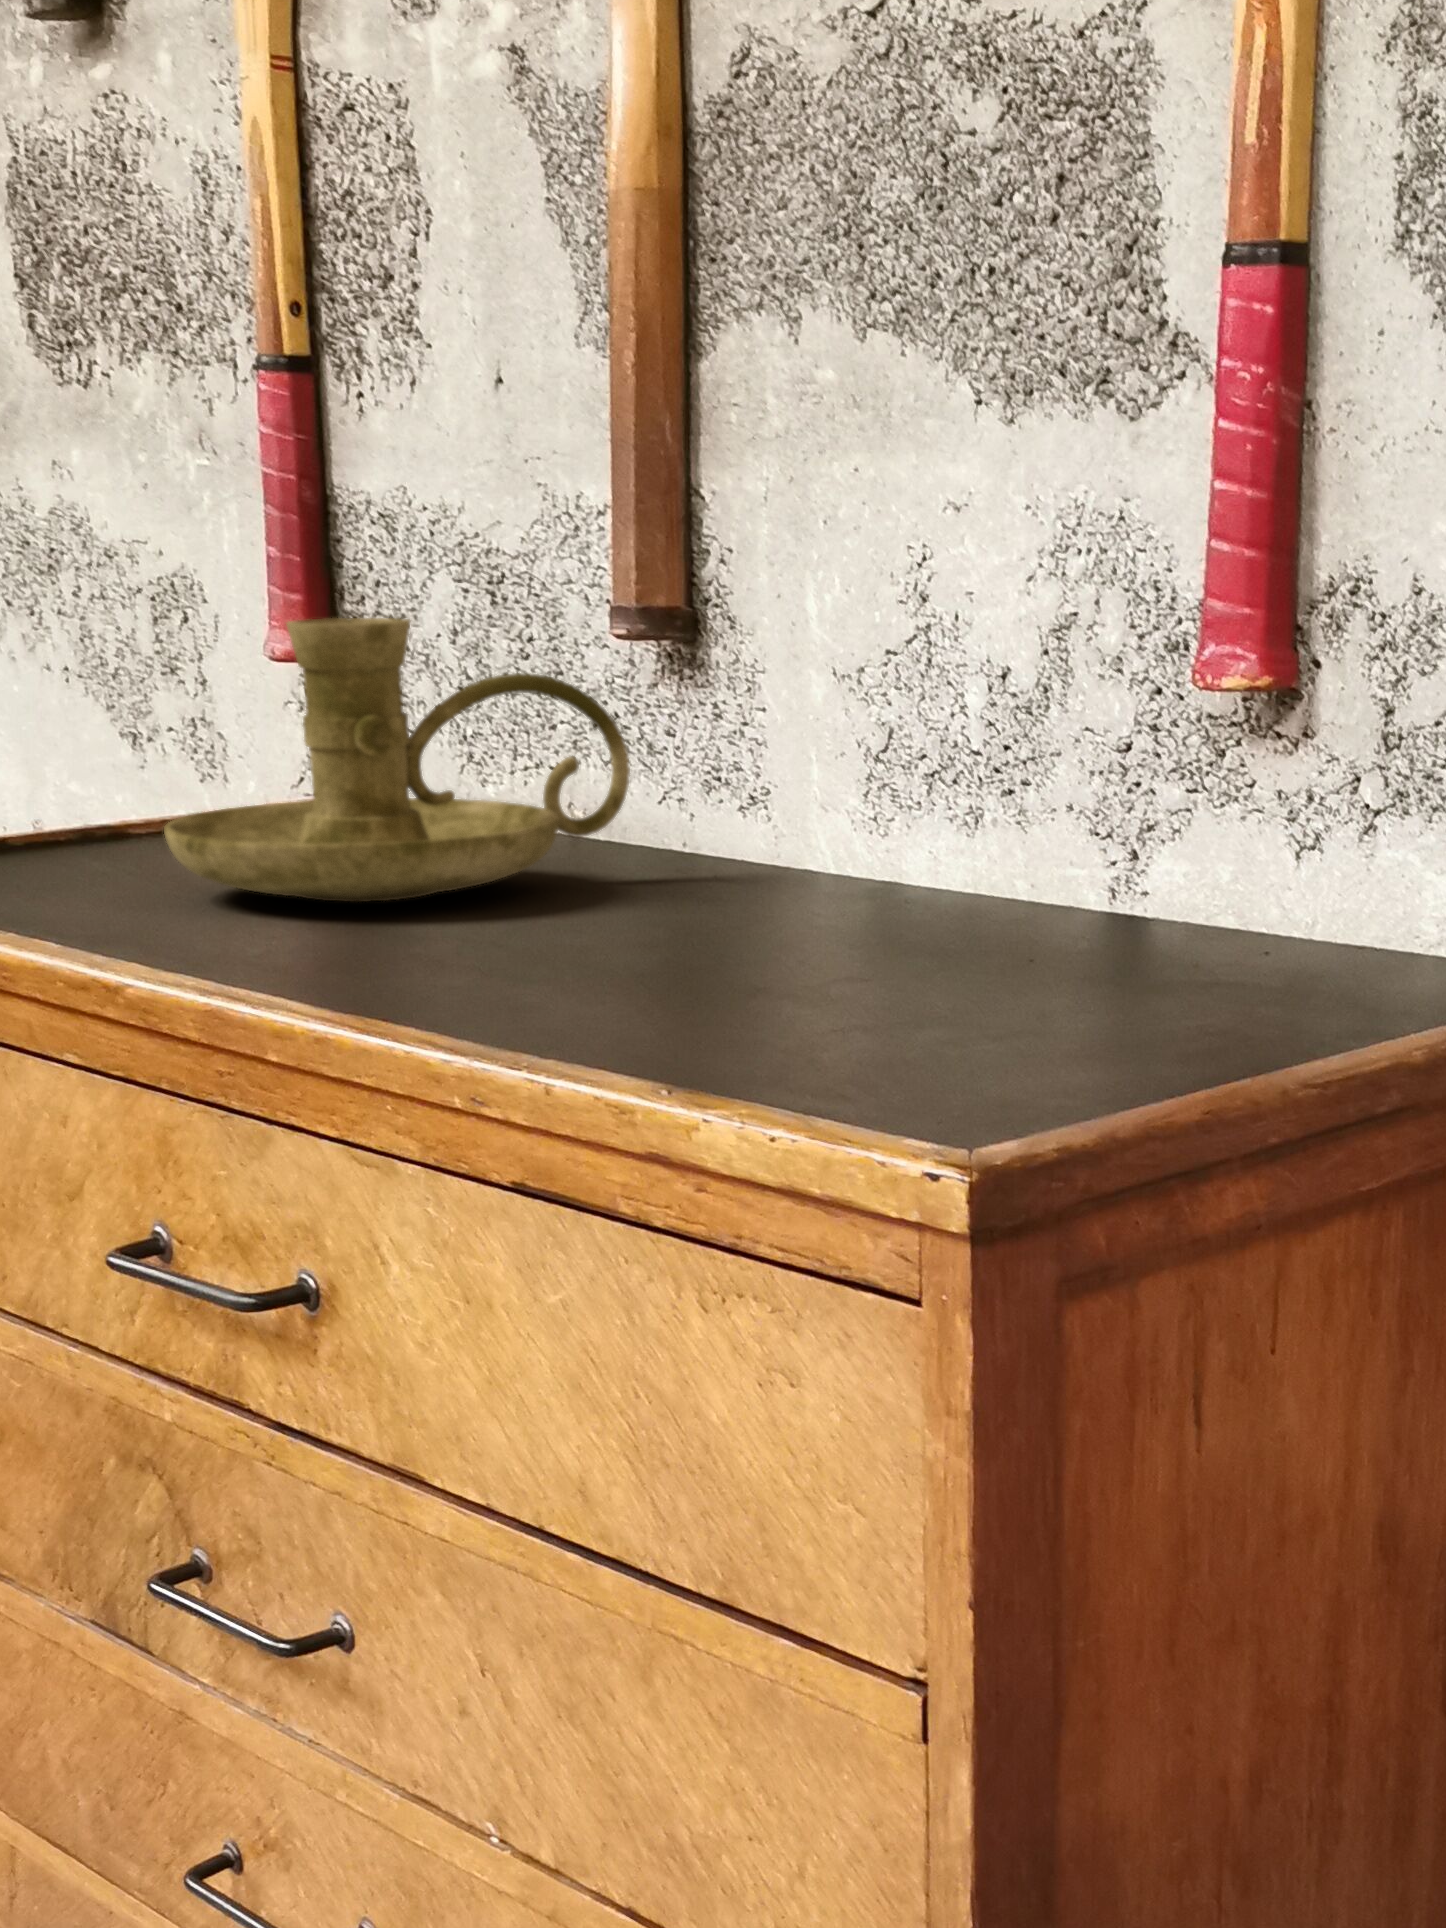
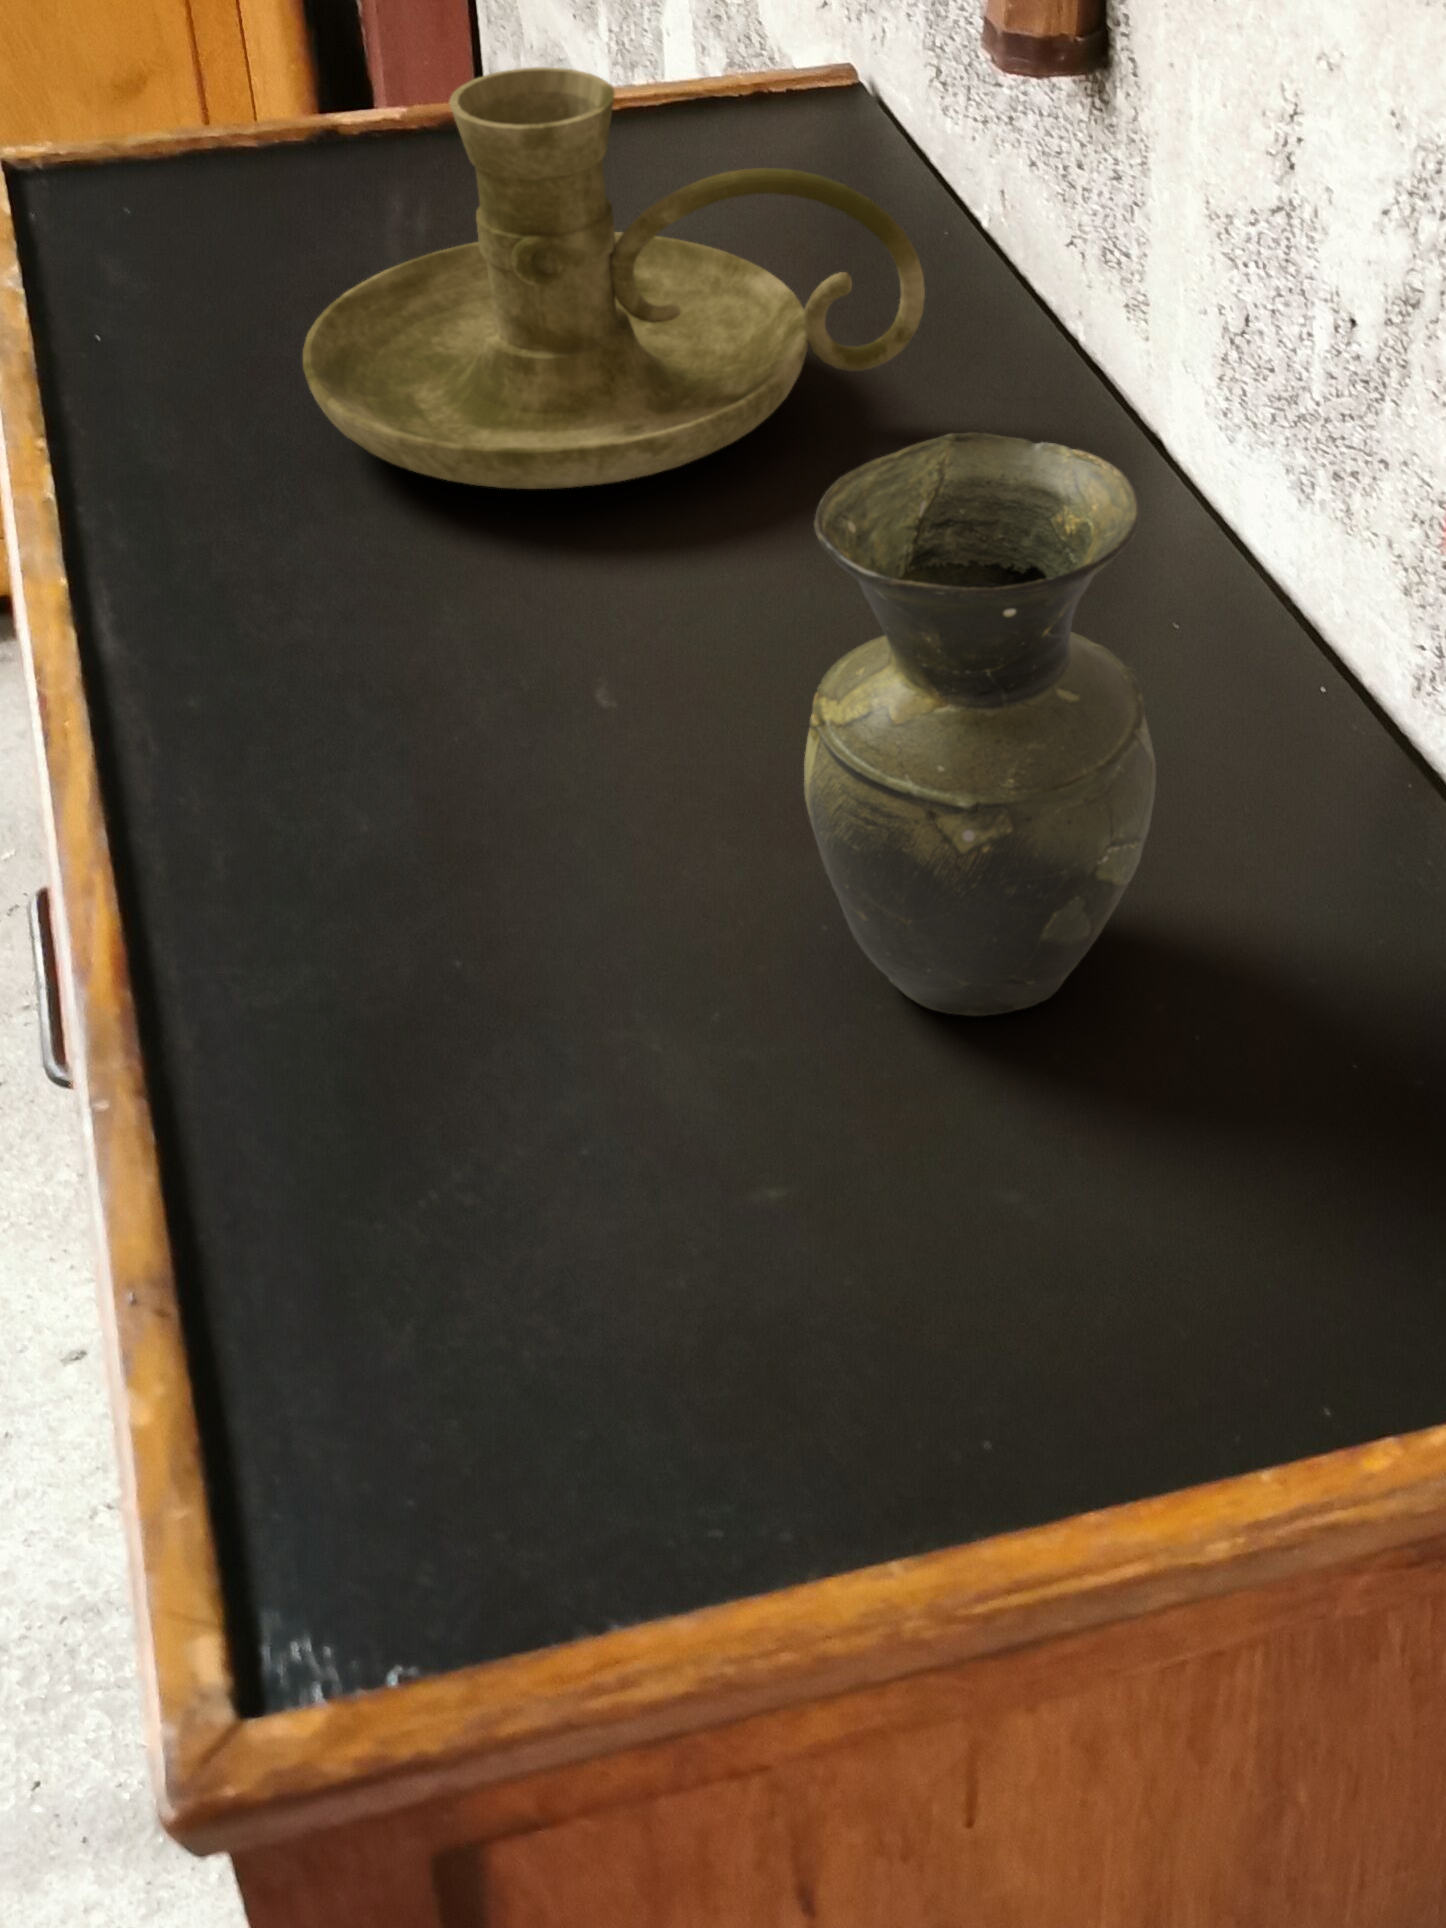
vase: none [870,582,1107,980] -> present [804,432,1156,1016]

